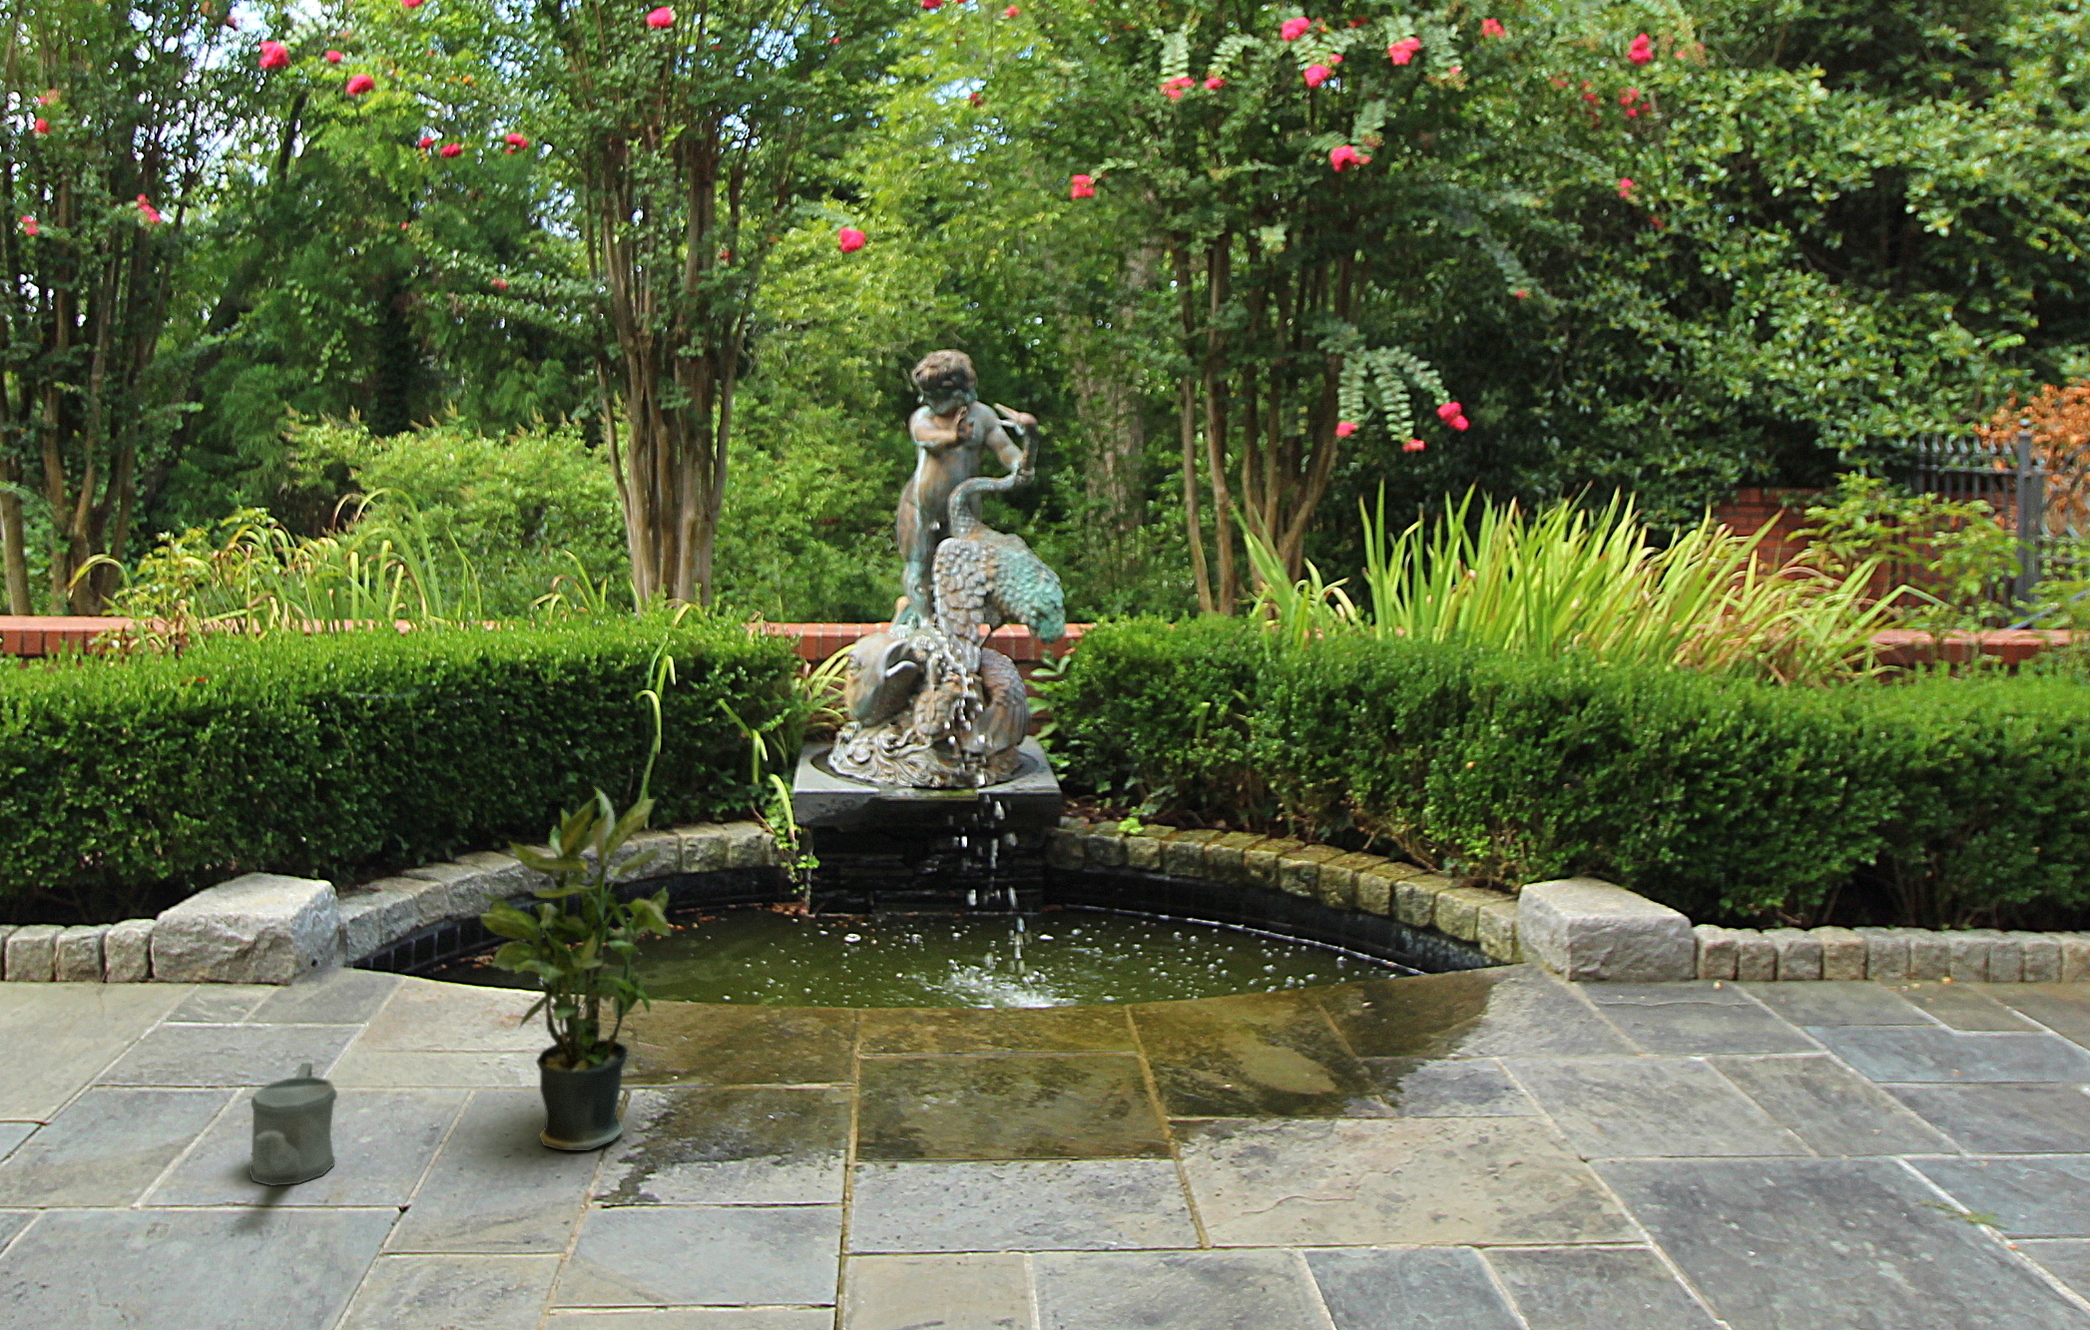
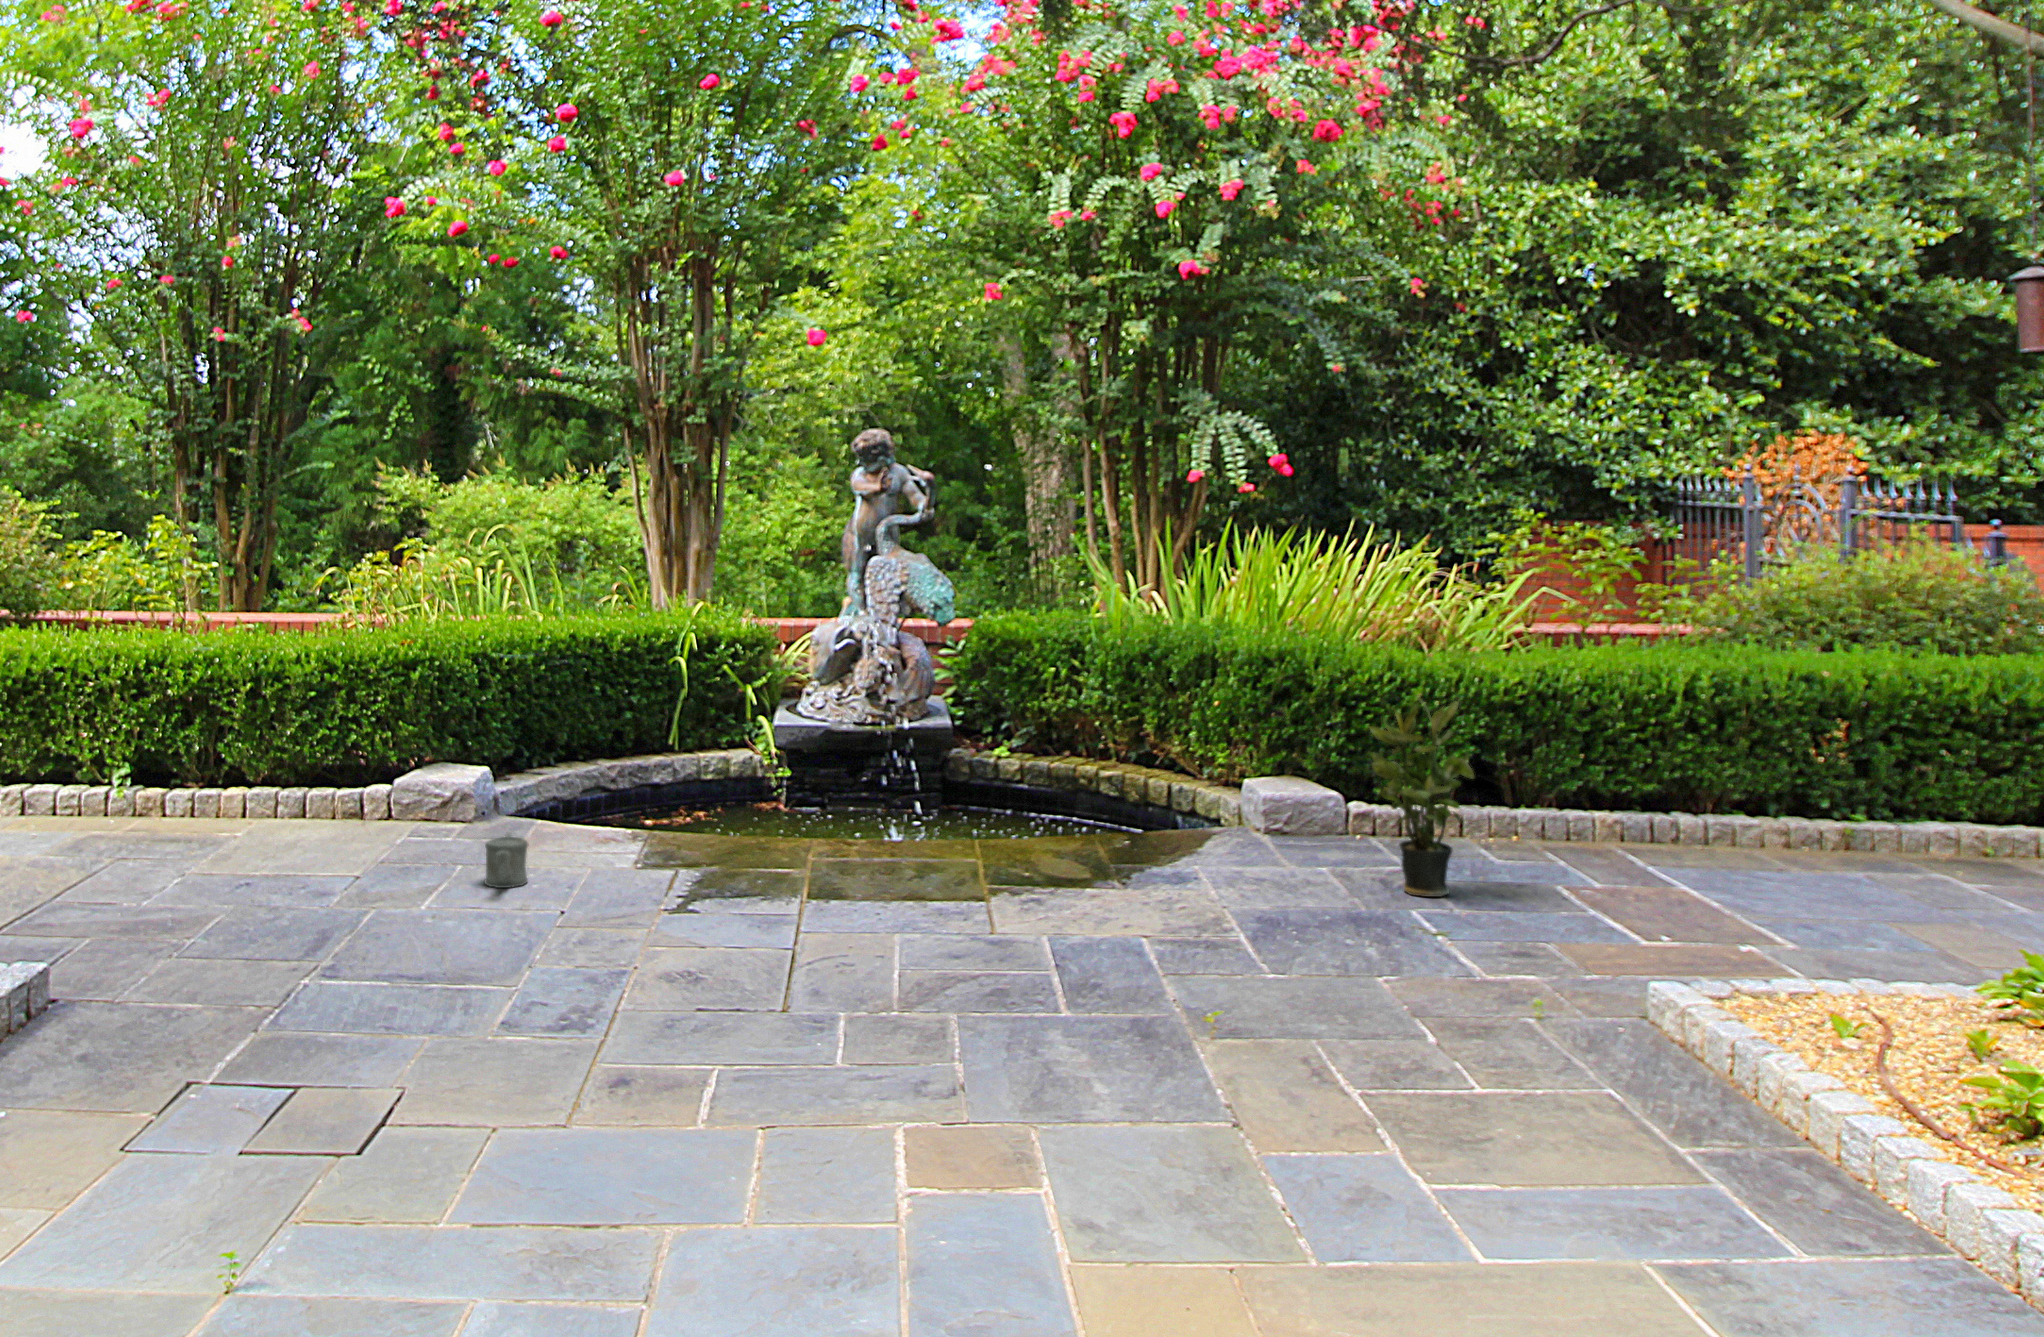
potted plant: present [480,788,671,1150] -> present [1369,697,1474,897]

